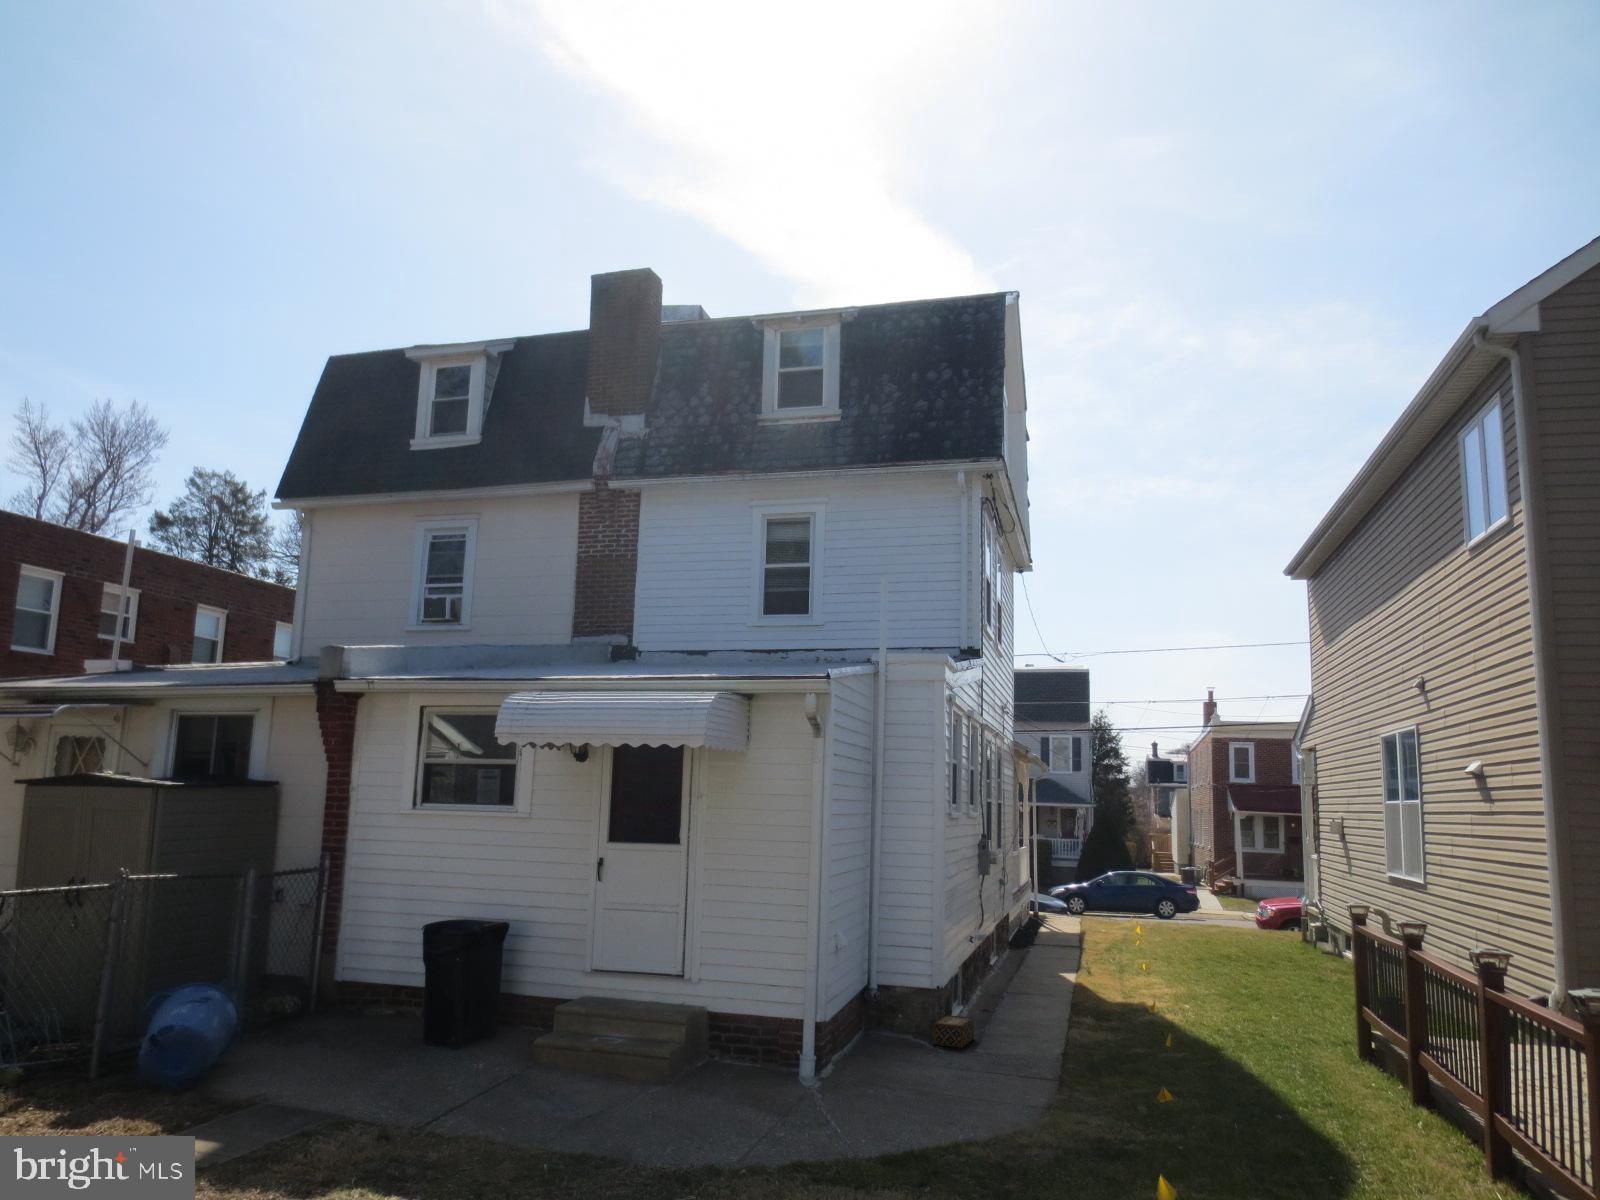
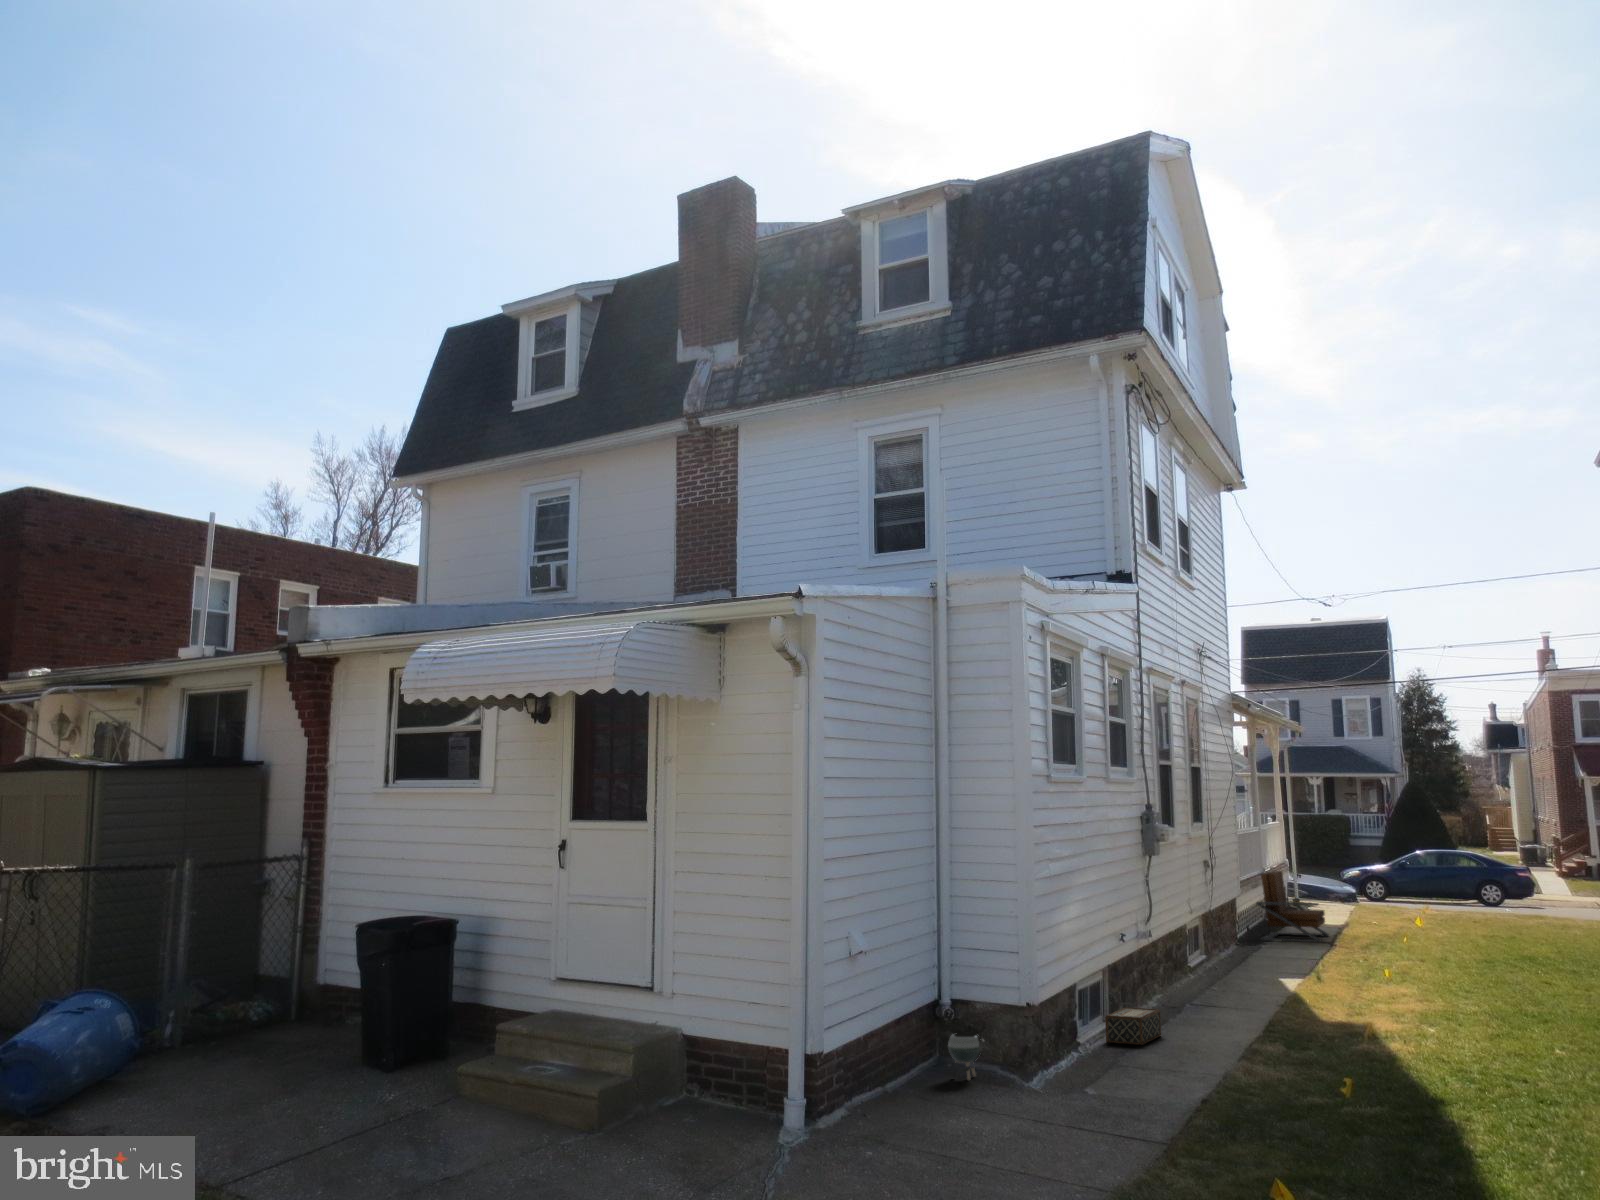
lounge chair: none [1017,893,1068,951] -> present [1256,871,1328,942]
planter: none [822,1042,848,1082] -> present [948,1033,980,1080]

